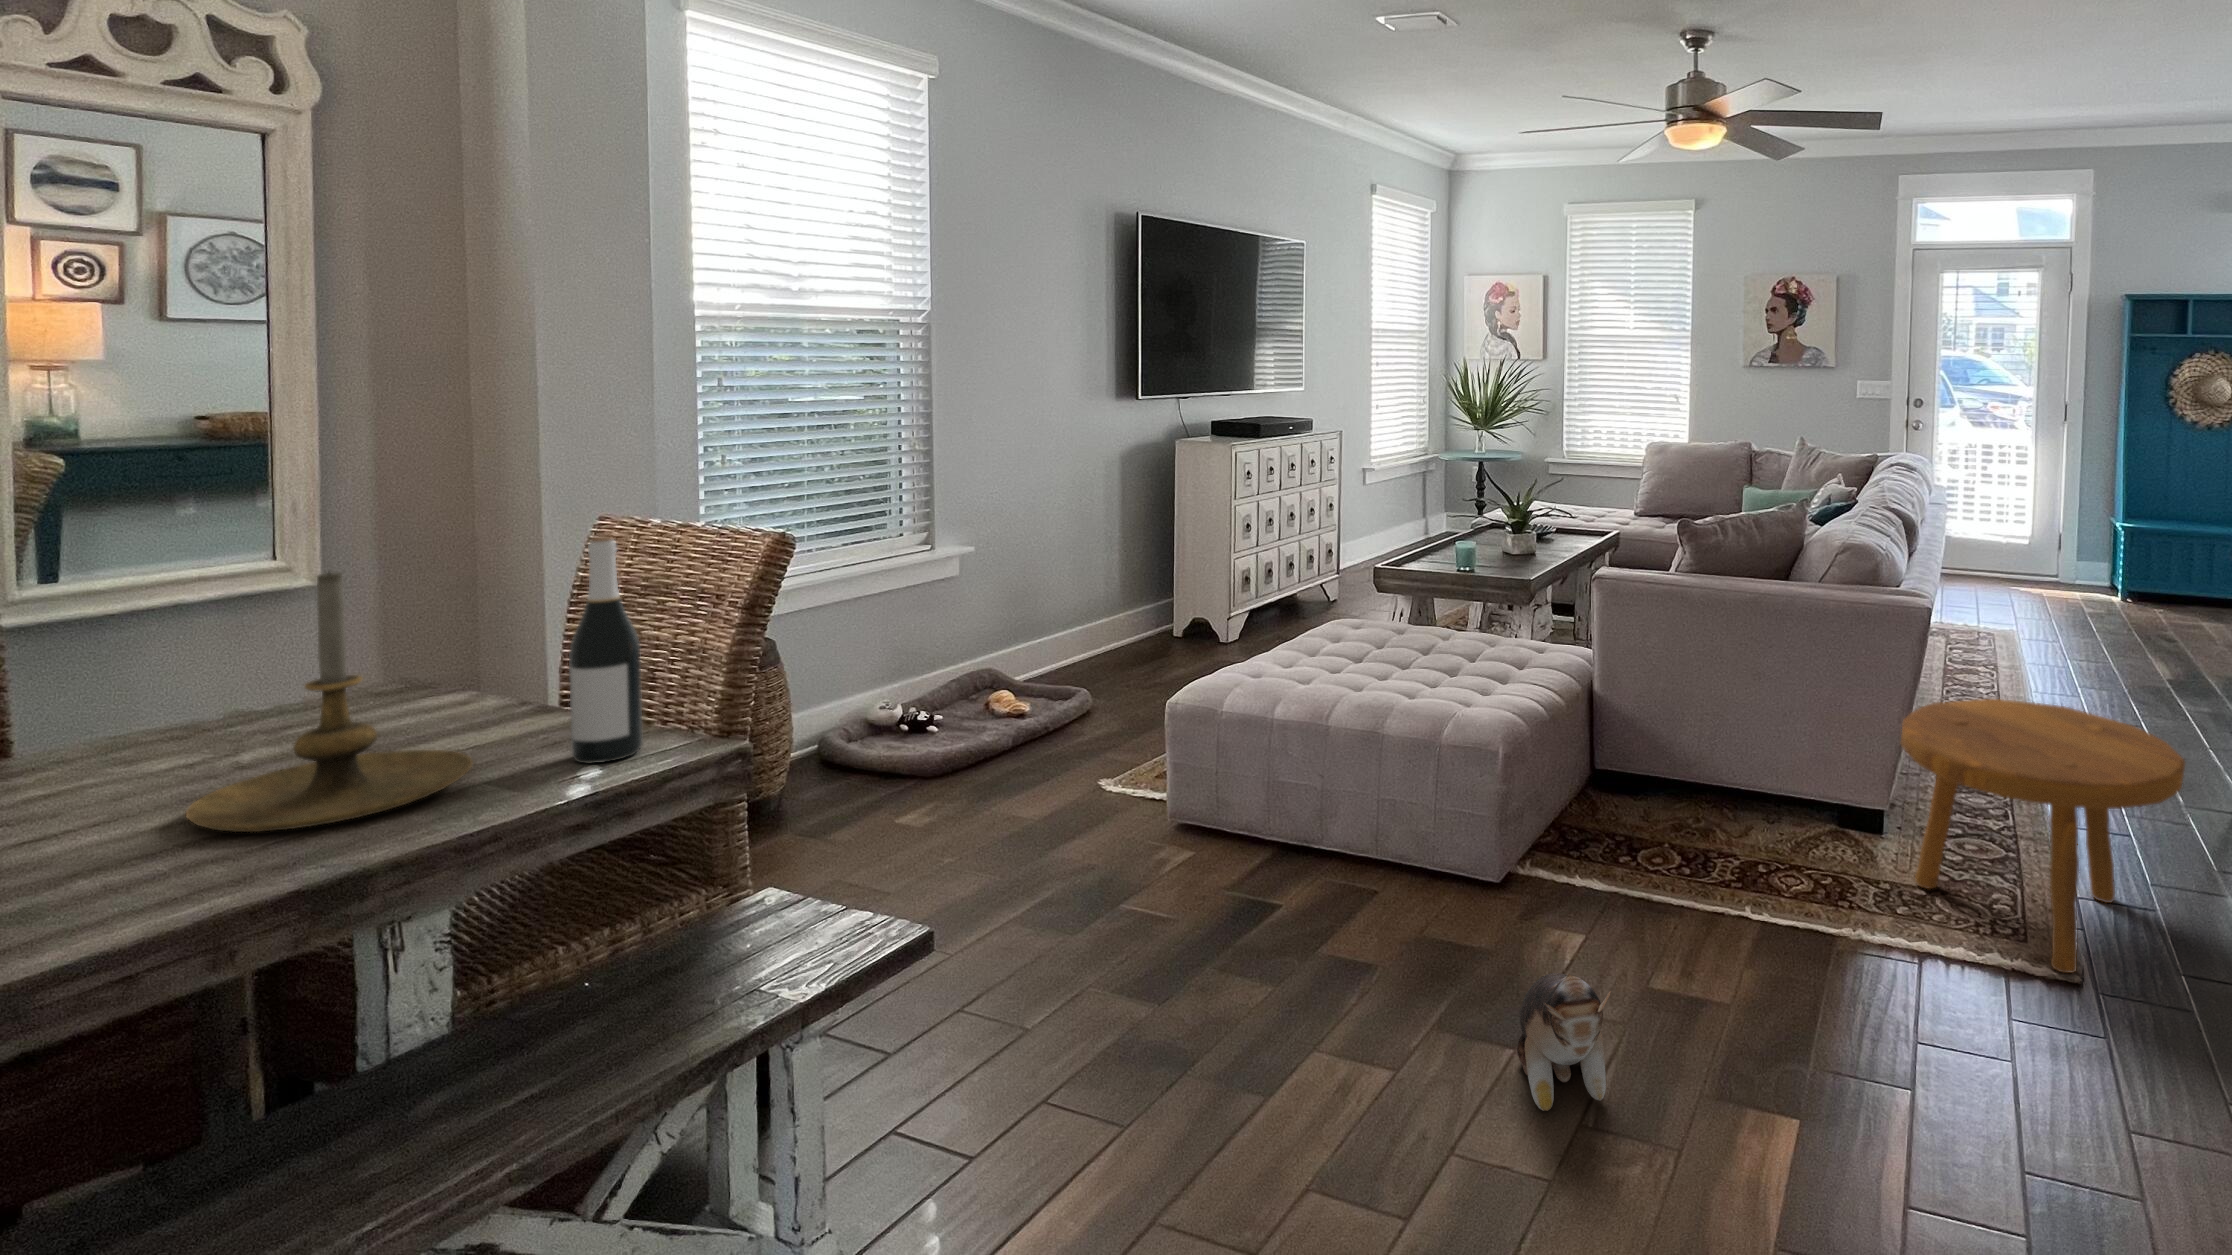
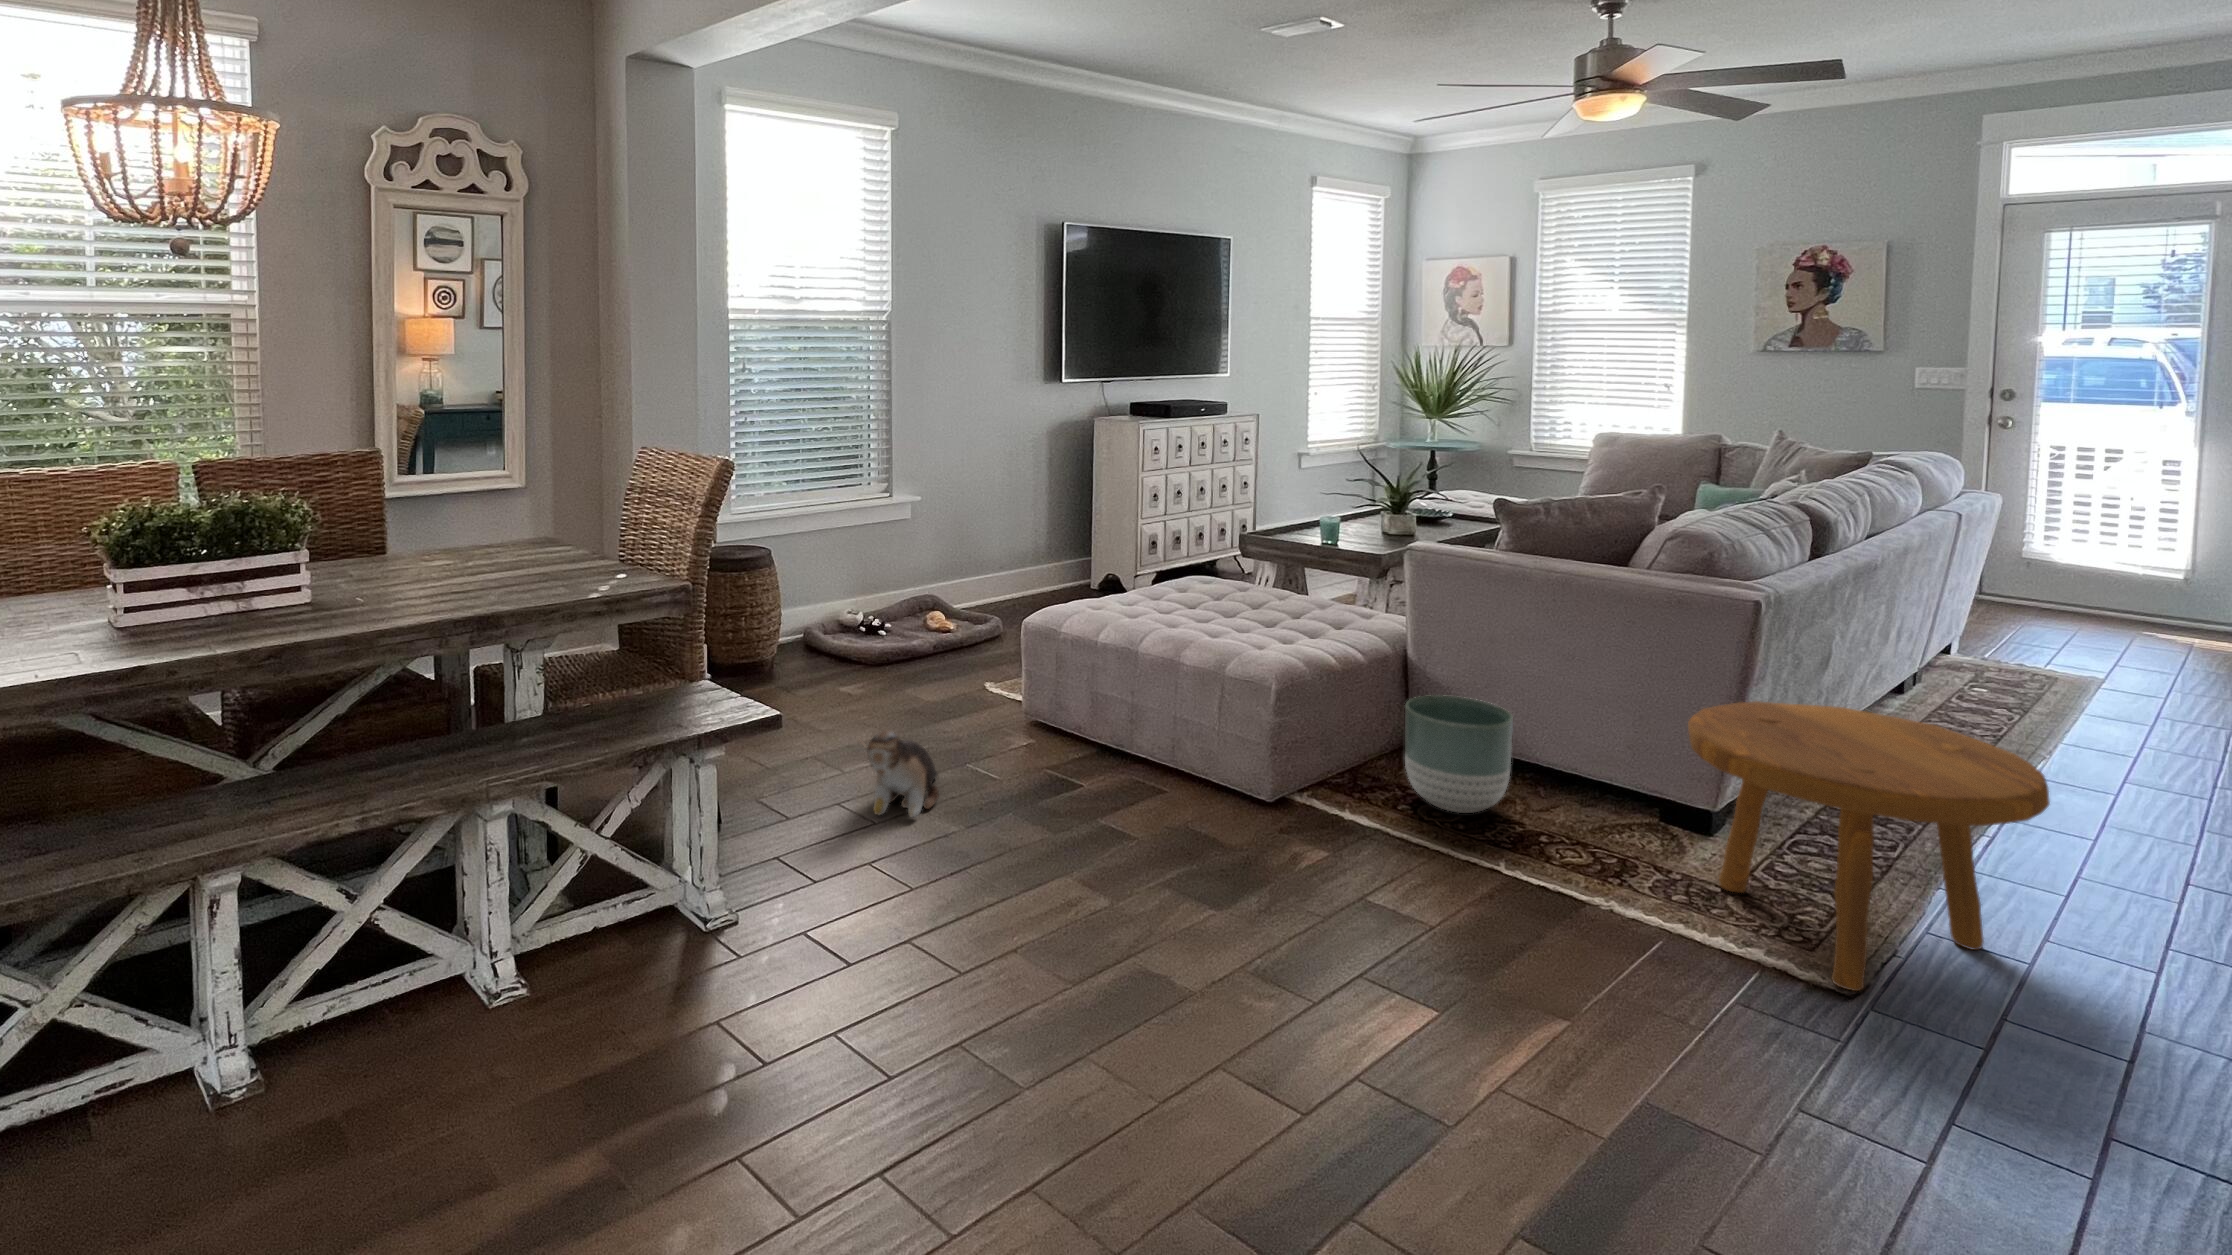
wine bottle: present [569,536,643,763] -> none [606,447,640,577]
candle holder: present [186,572,472,832] -> none [448,456,562,585]
planter: none [1619,729,1721,854] -> present [1405,695,1513,813]
plush toy: present [1517,973,1611,1111] -> present [860,730,939,817]

